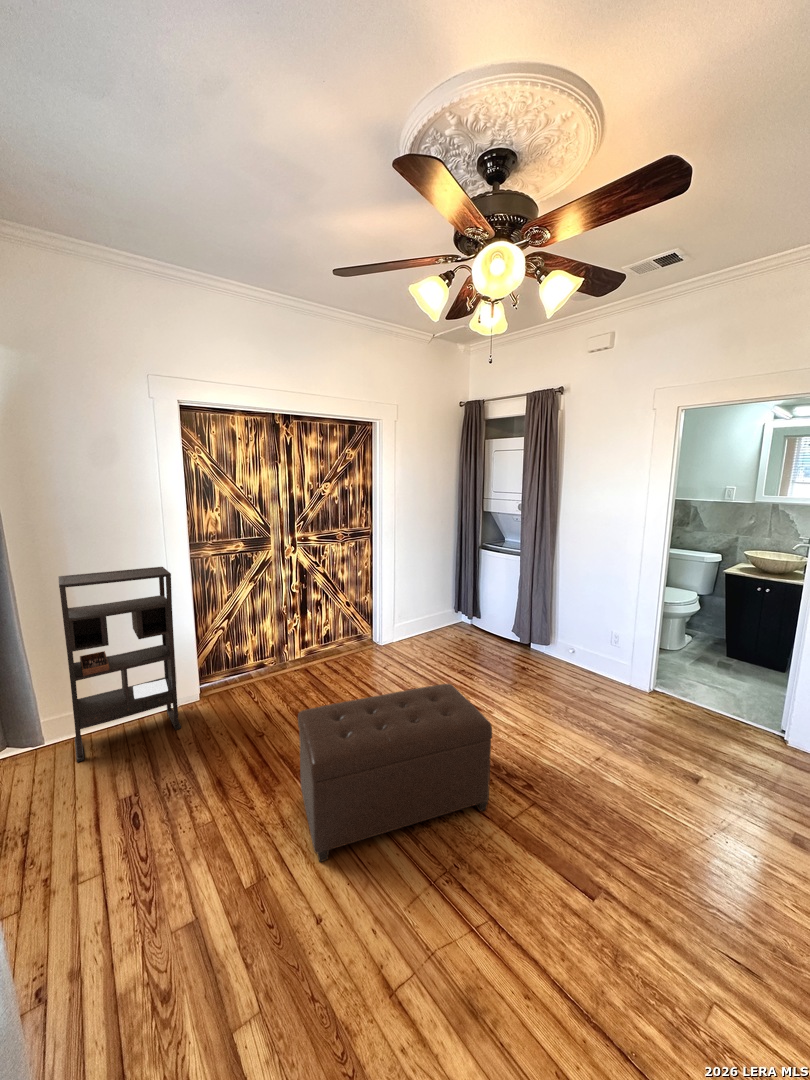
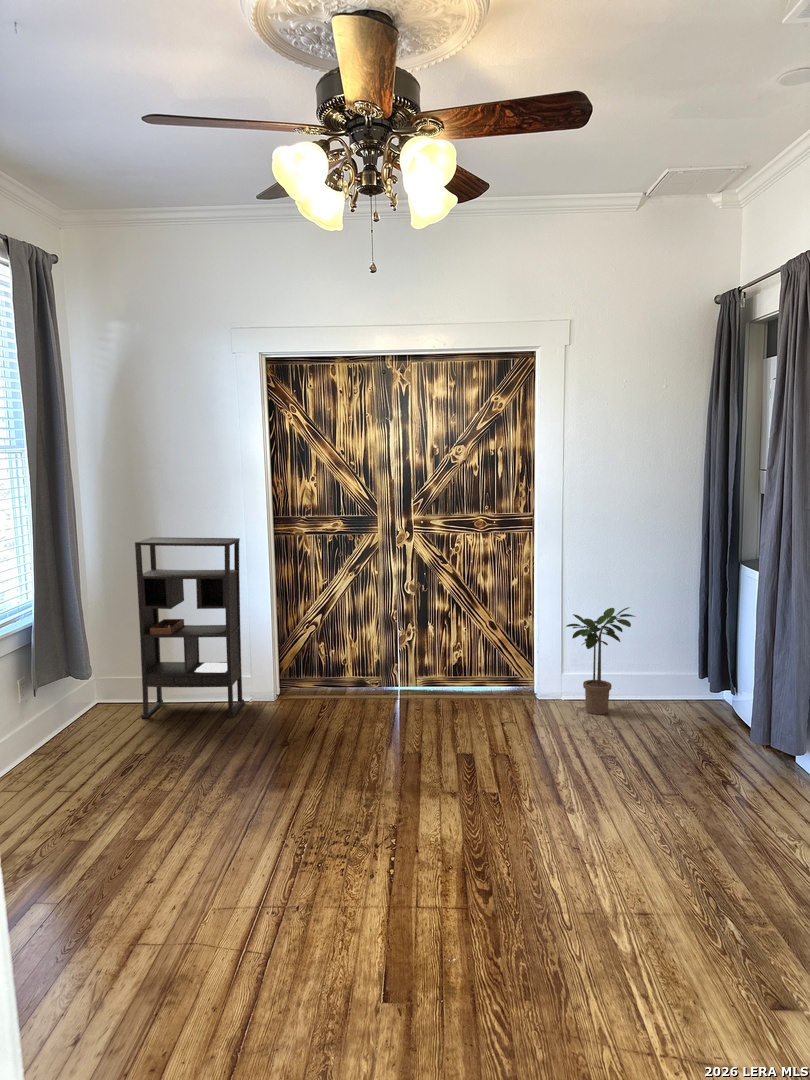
potted plant: none [406,581,440,648] -> present [566,607,635,714]
ottoman: present [298,684,492,862] -> none [190,698,437,885]

